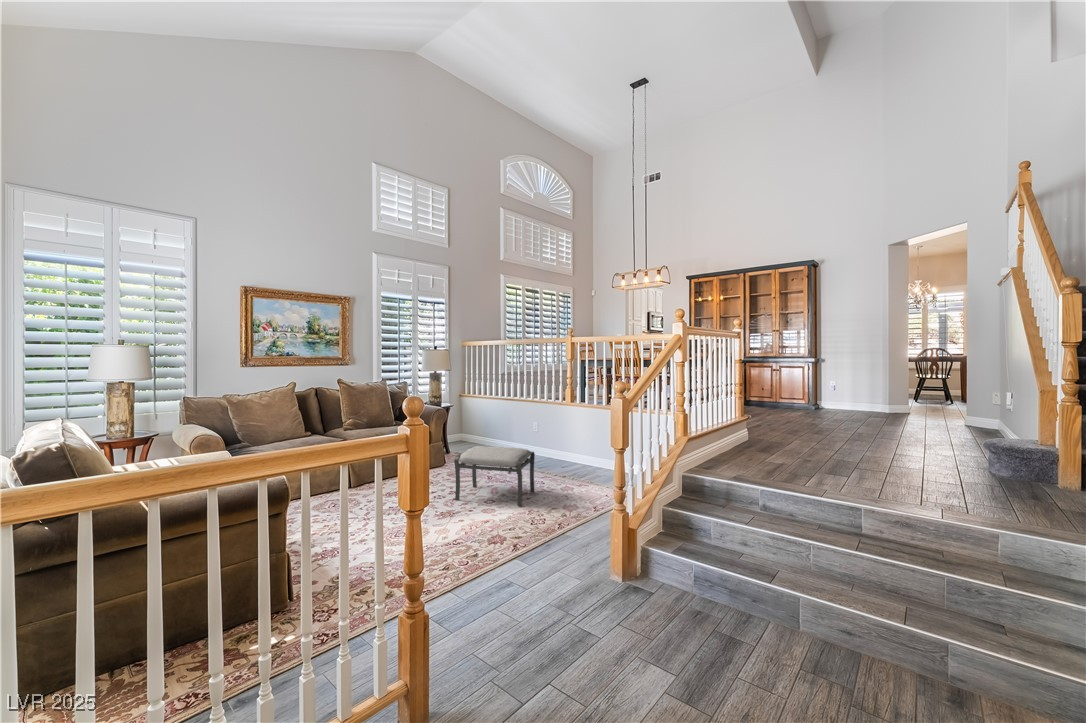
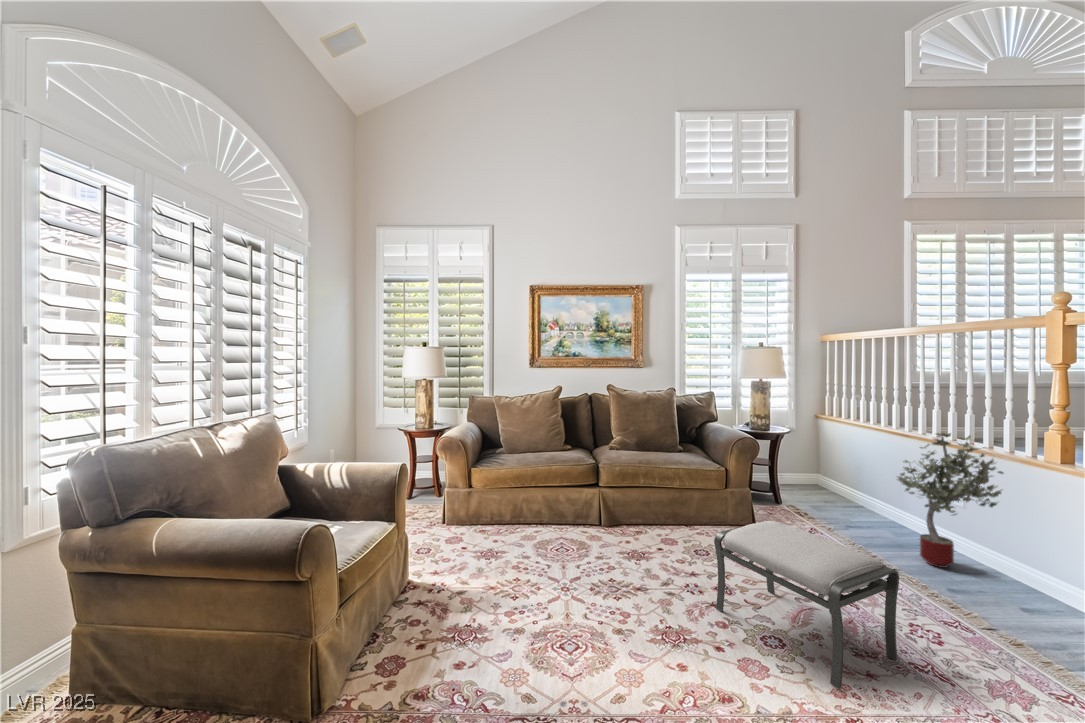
potted tree: none [512,393,555,460] -> present [897,433,1003,568]

